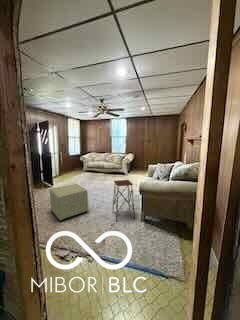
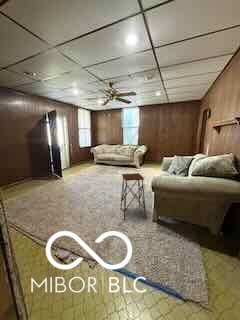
ottoman: present [50,184,88,220] -> none [53,177,94,217]

